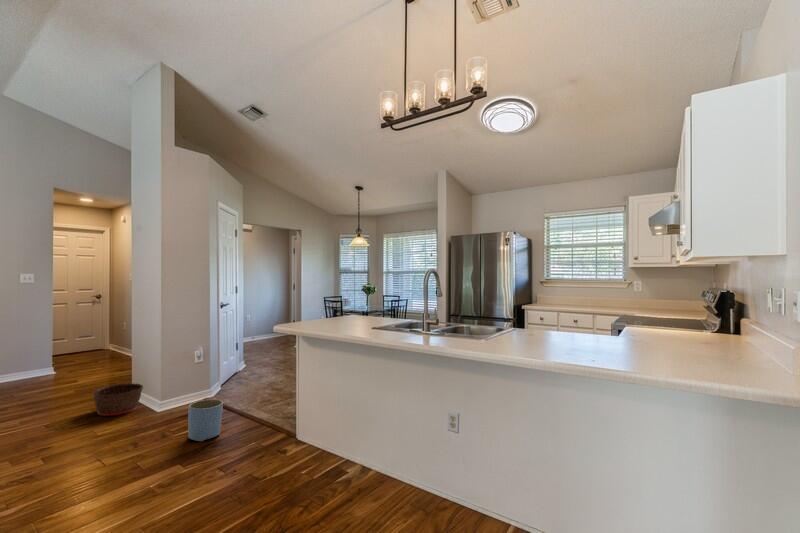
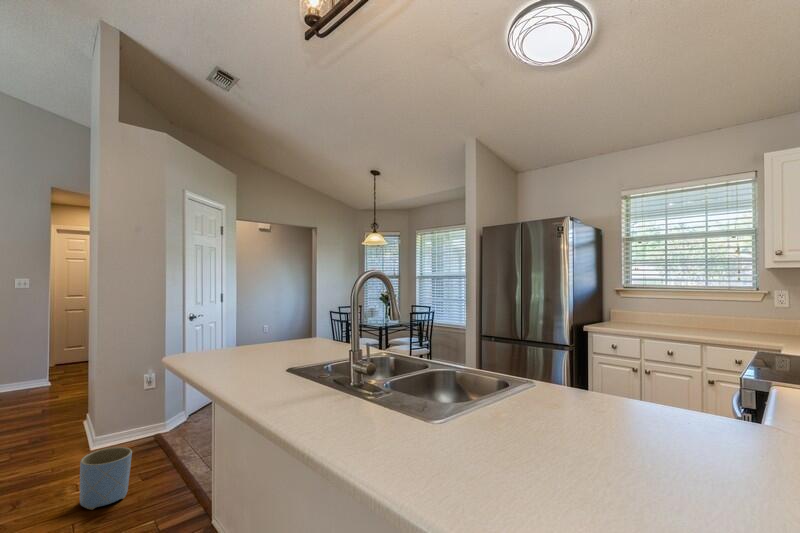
basket: present [93,384,143,416] -> none [20,410,84,452]

